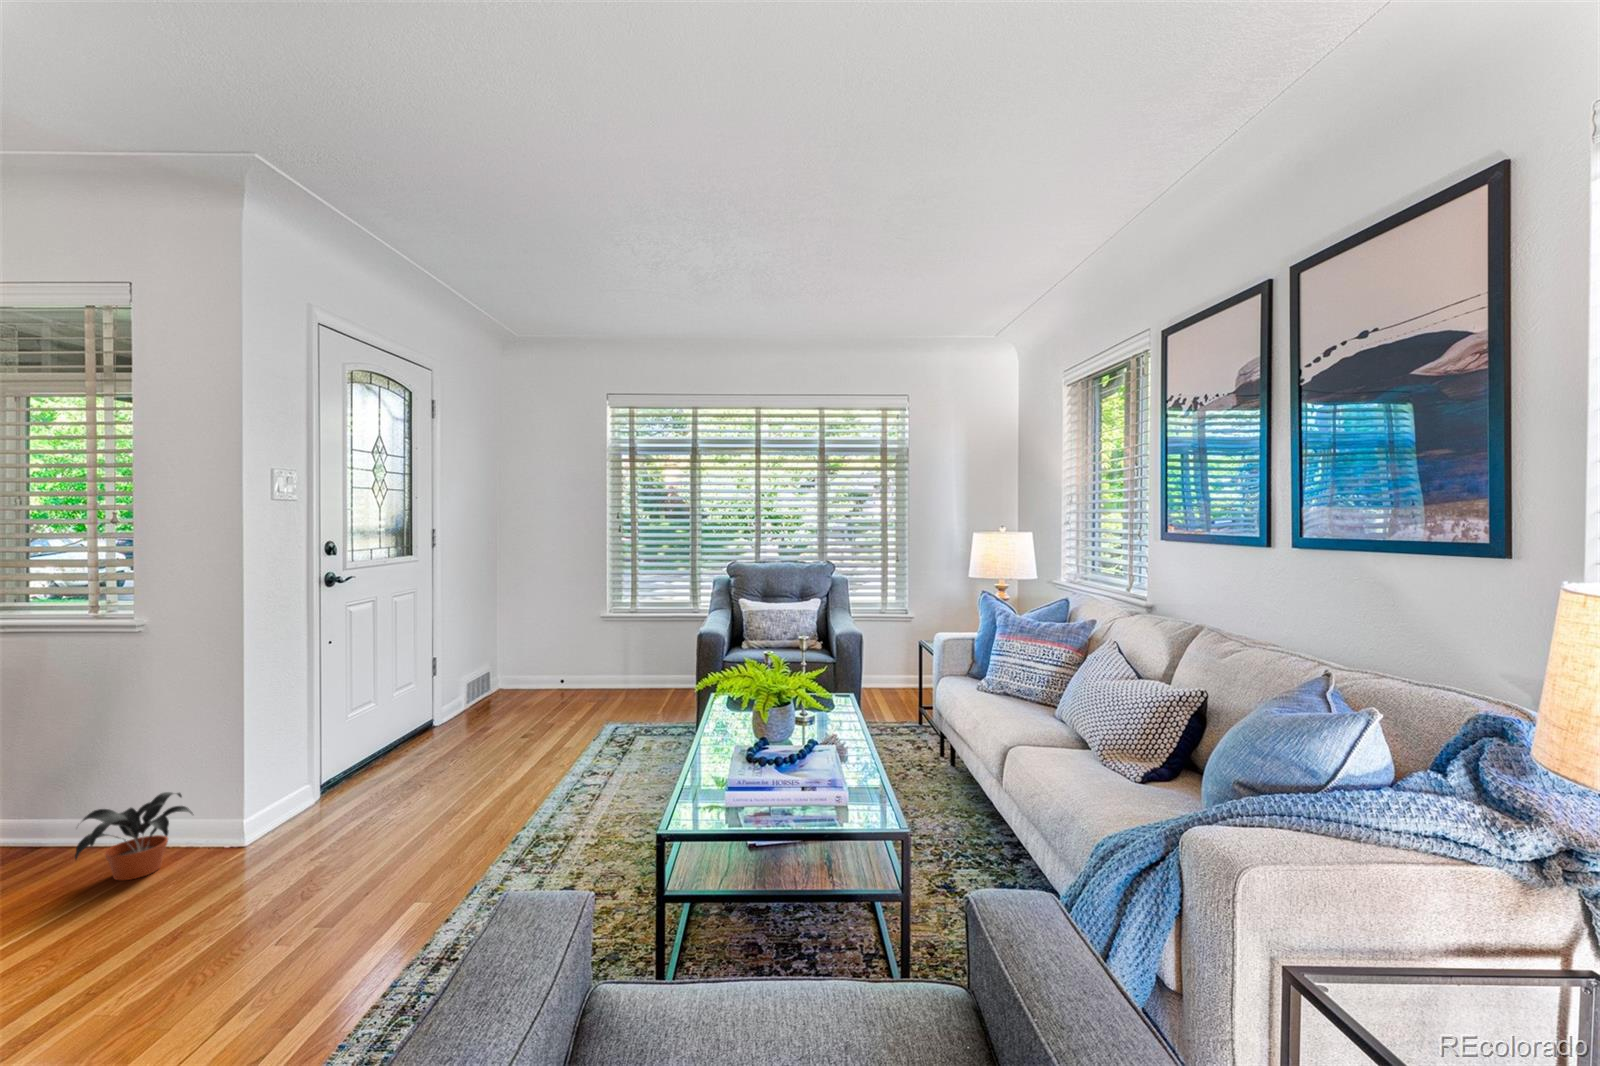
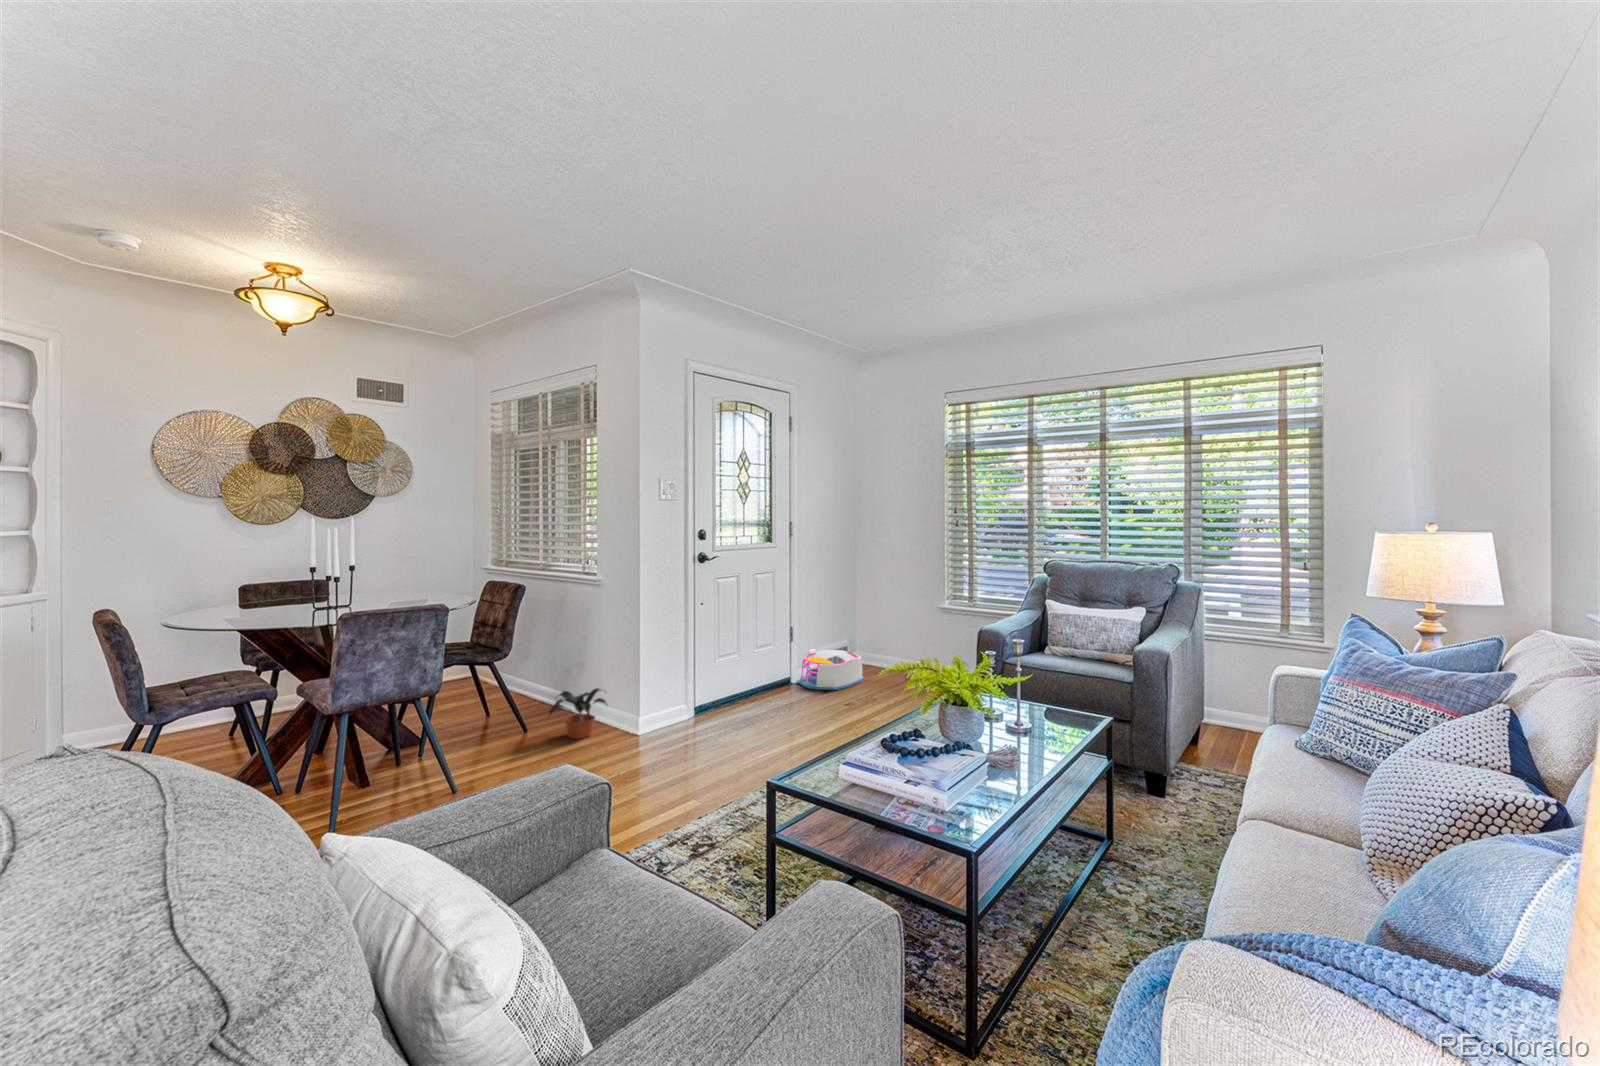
storage bin: none [445,679,528,732] -> present [797,649,864,690]

